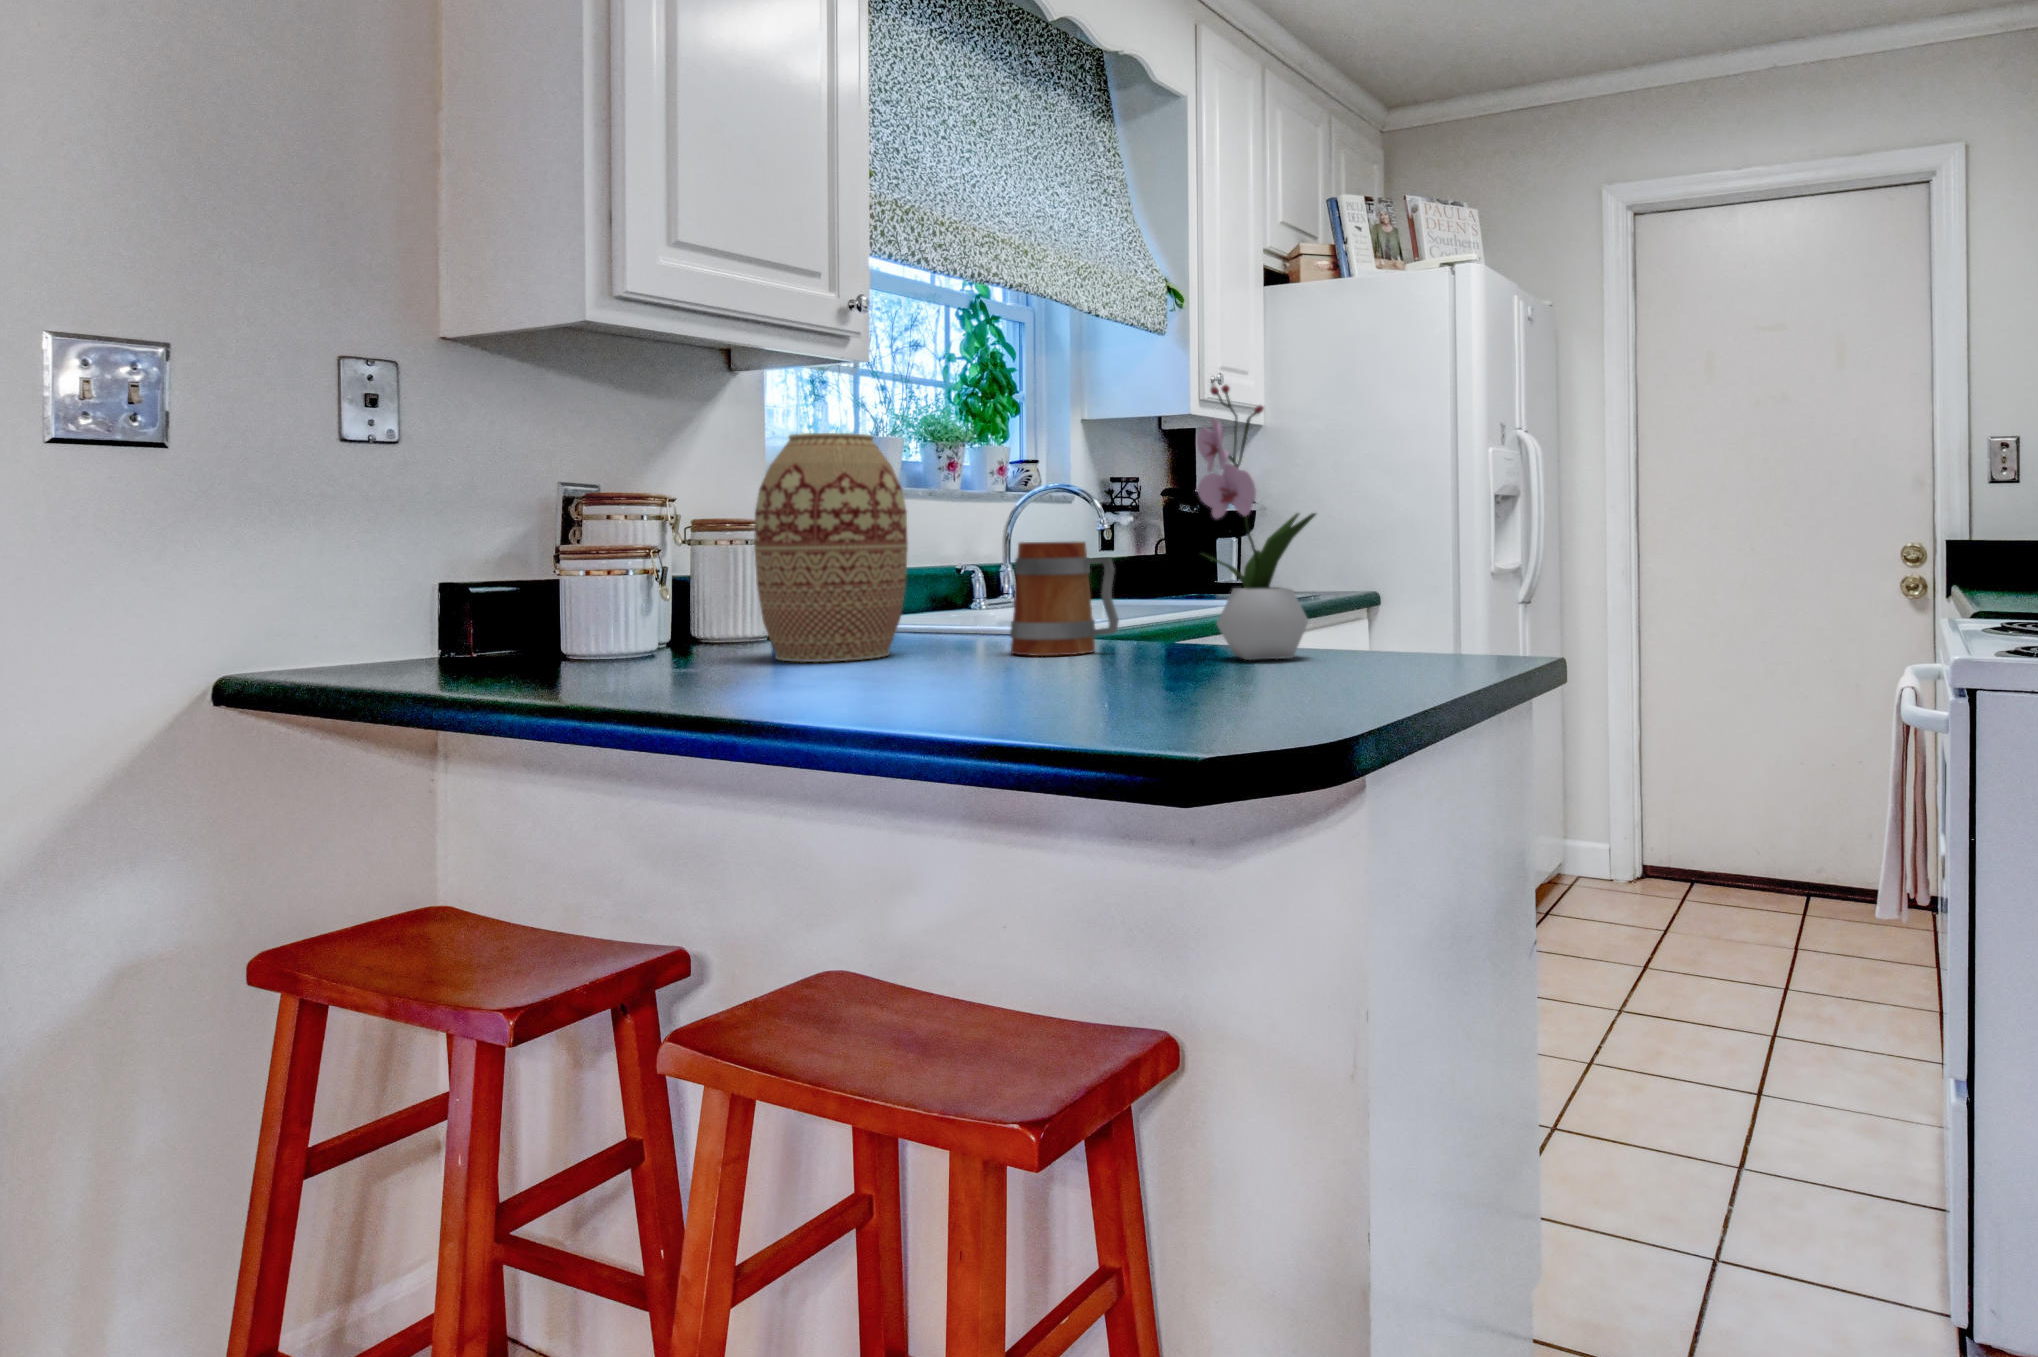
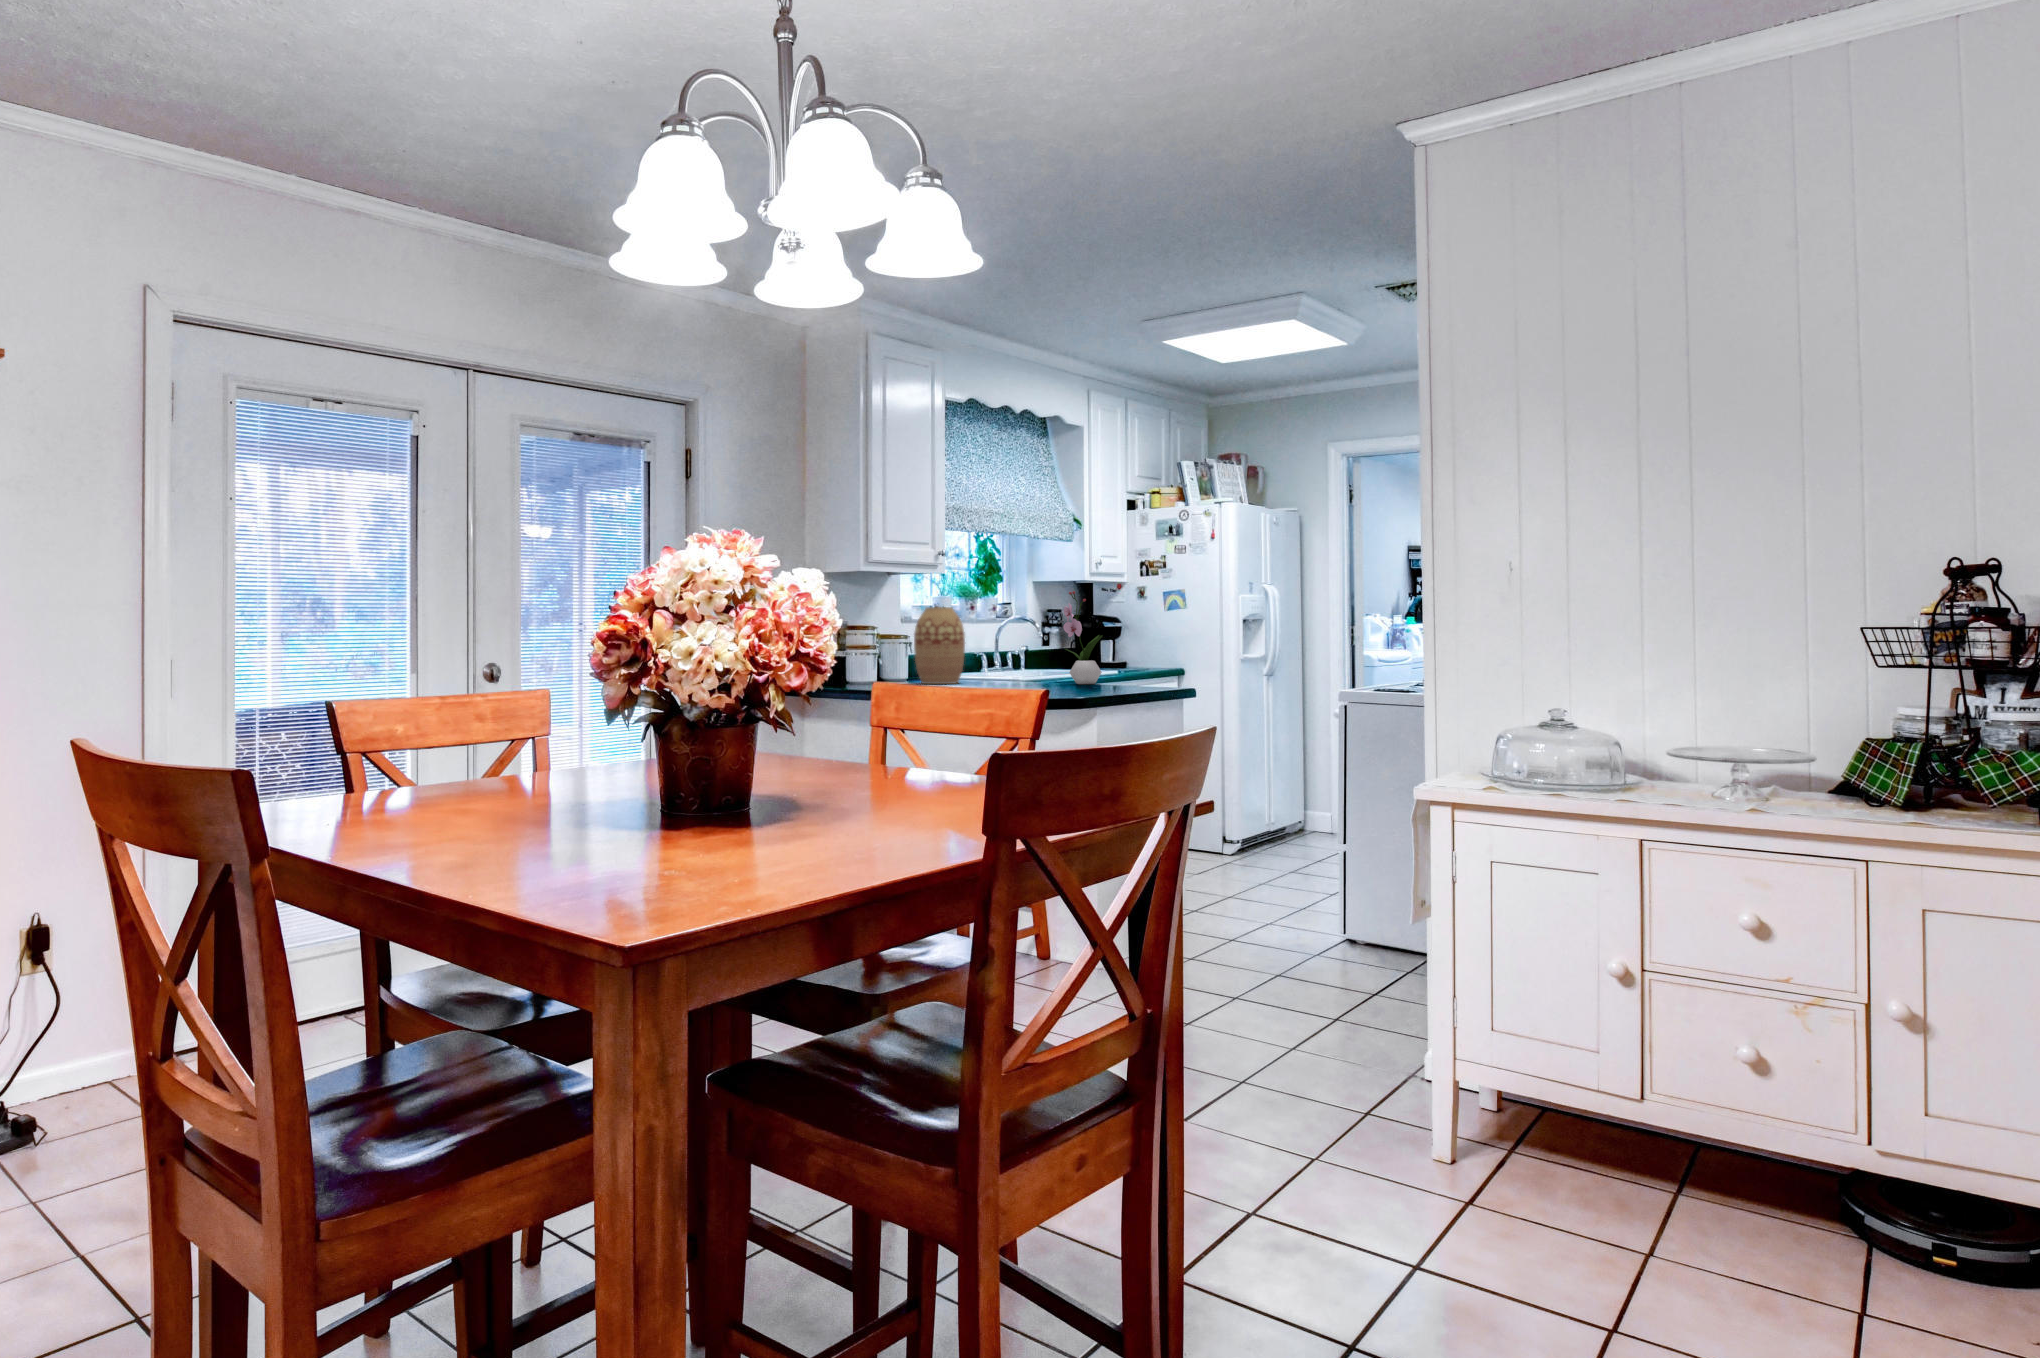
mug: present [1010,542,1119,656] -> none [1000,644,1038,683]

